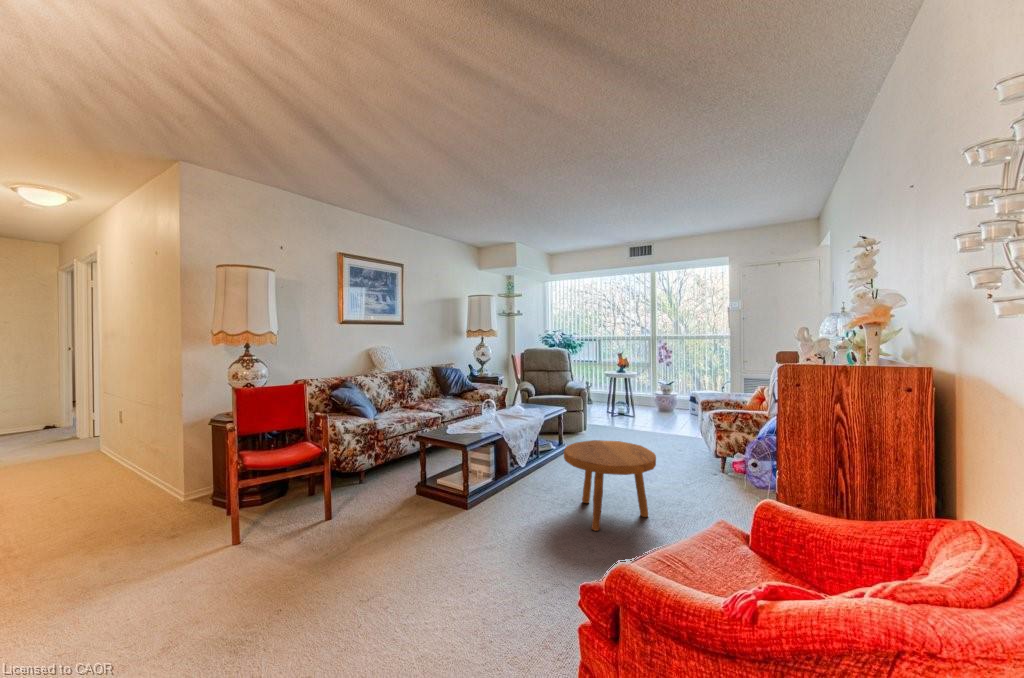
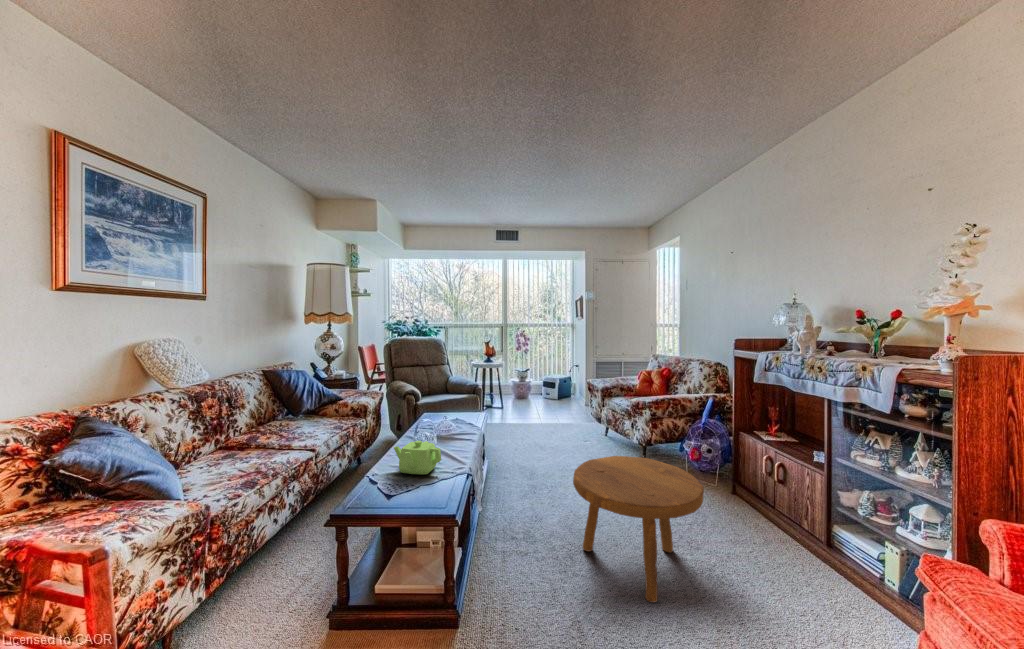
teapot: none [469,410,494,430] -> present [394,441,441,475]

